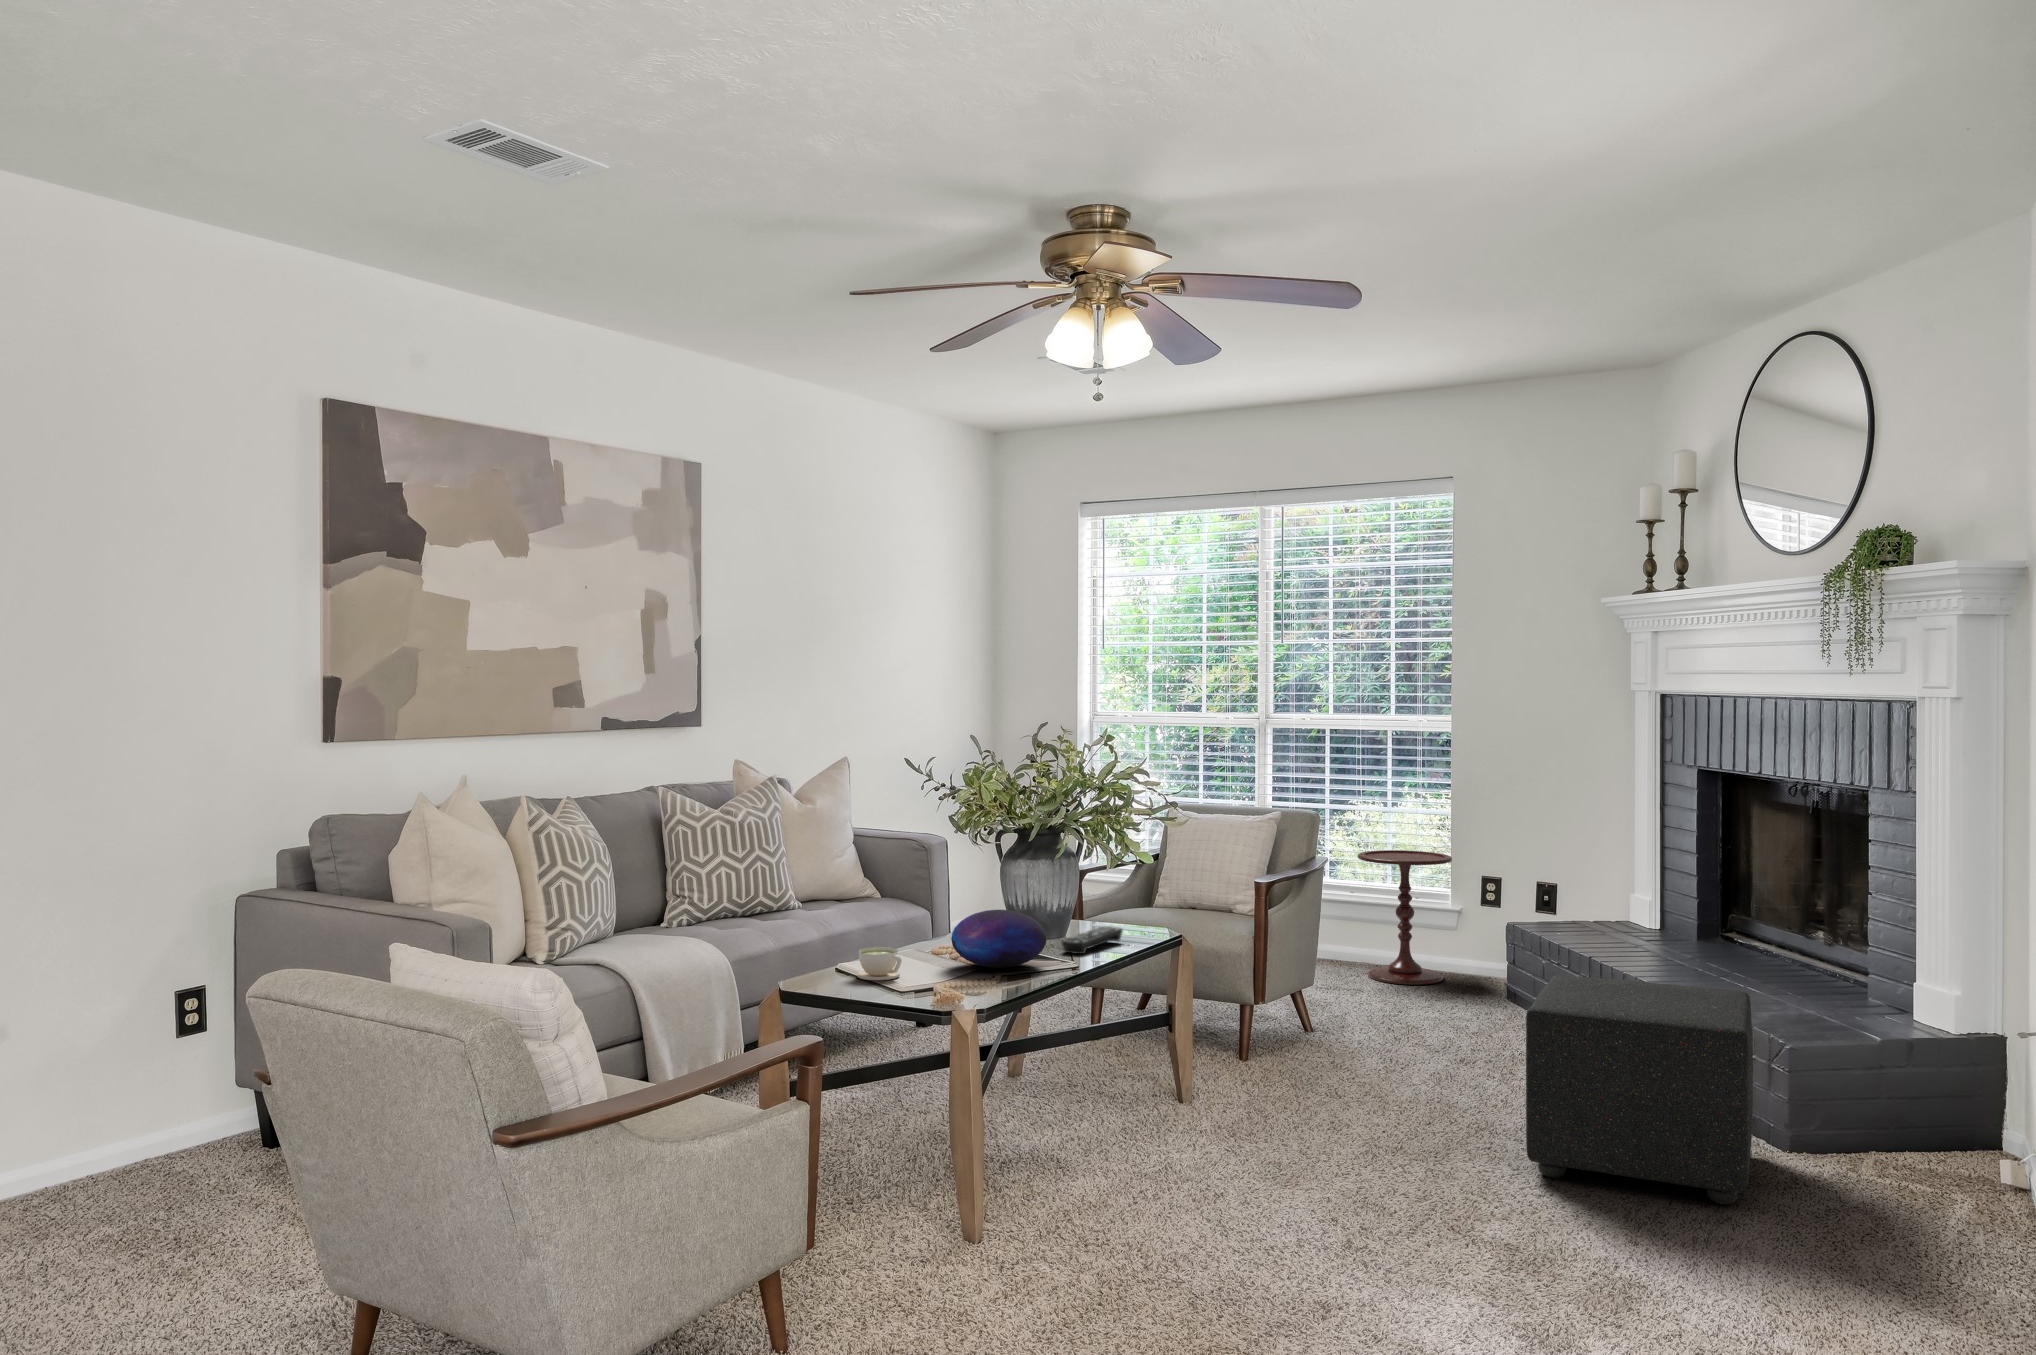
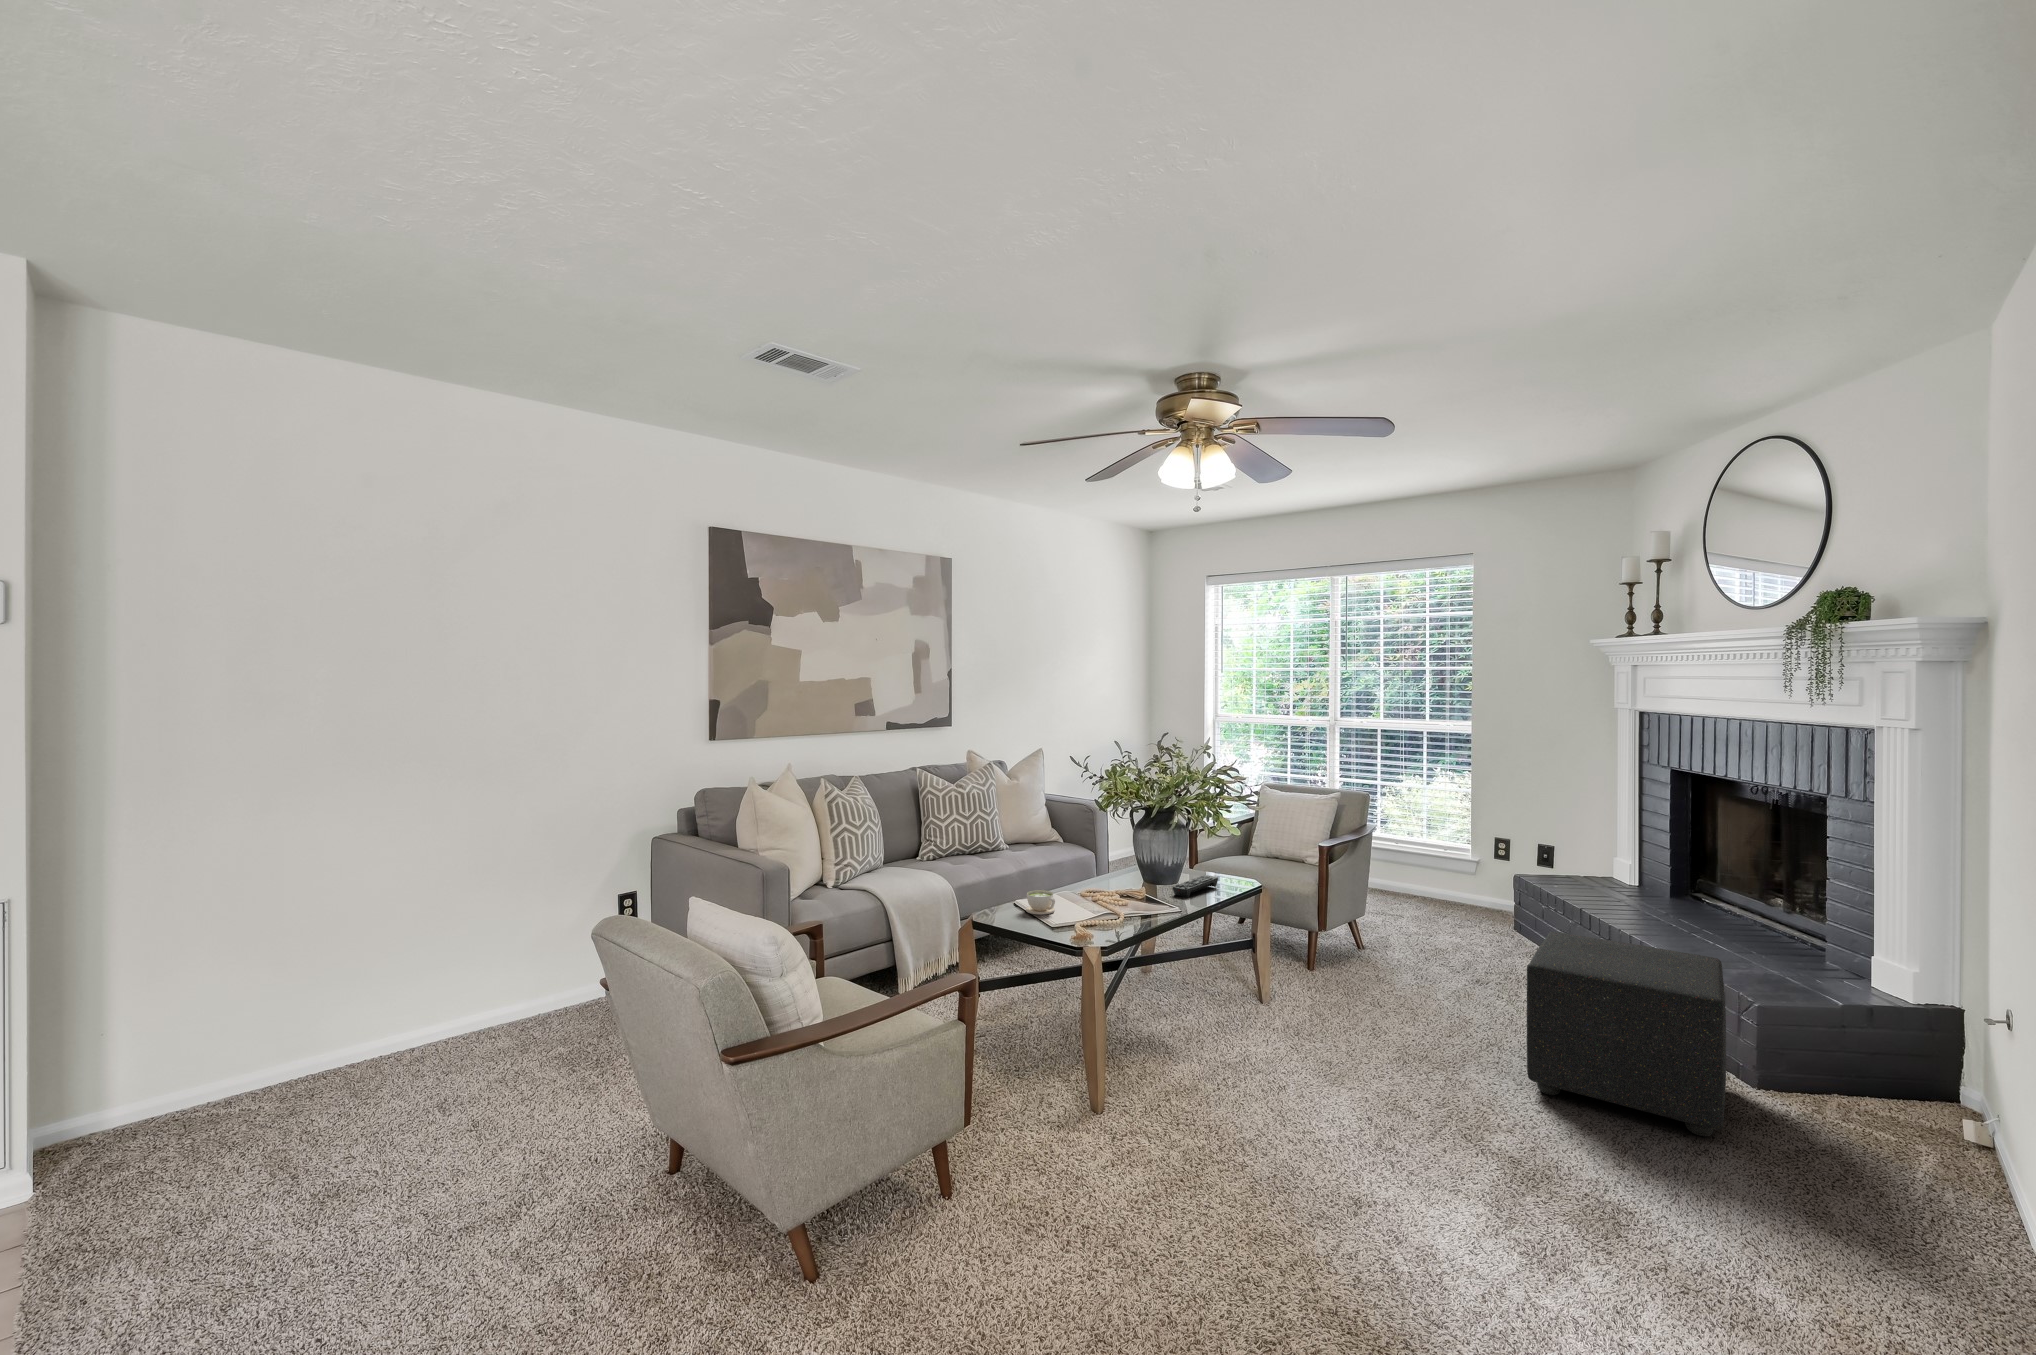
side table: present [1358,850,1452,985] -> none [1399,816,1470,913]
decorative orb: present [951,910,1047,968] -> none [1092,866,1159,908]

